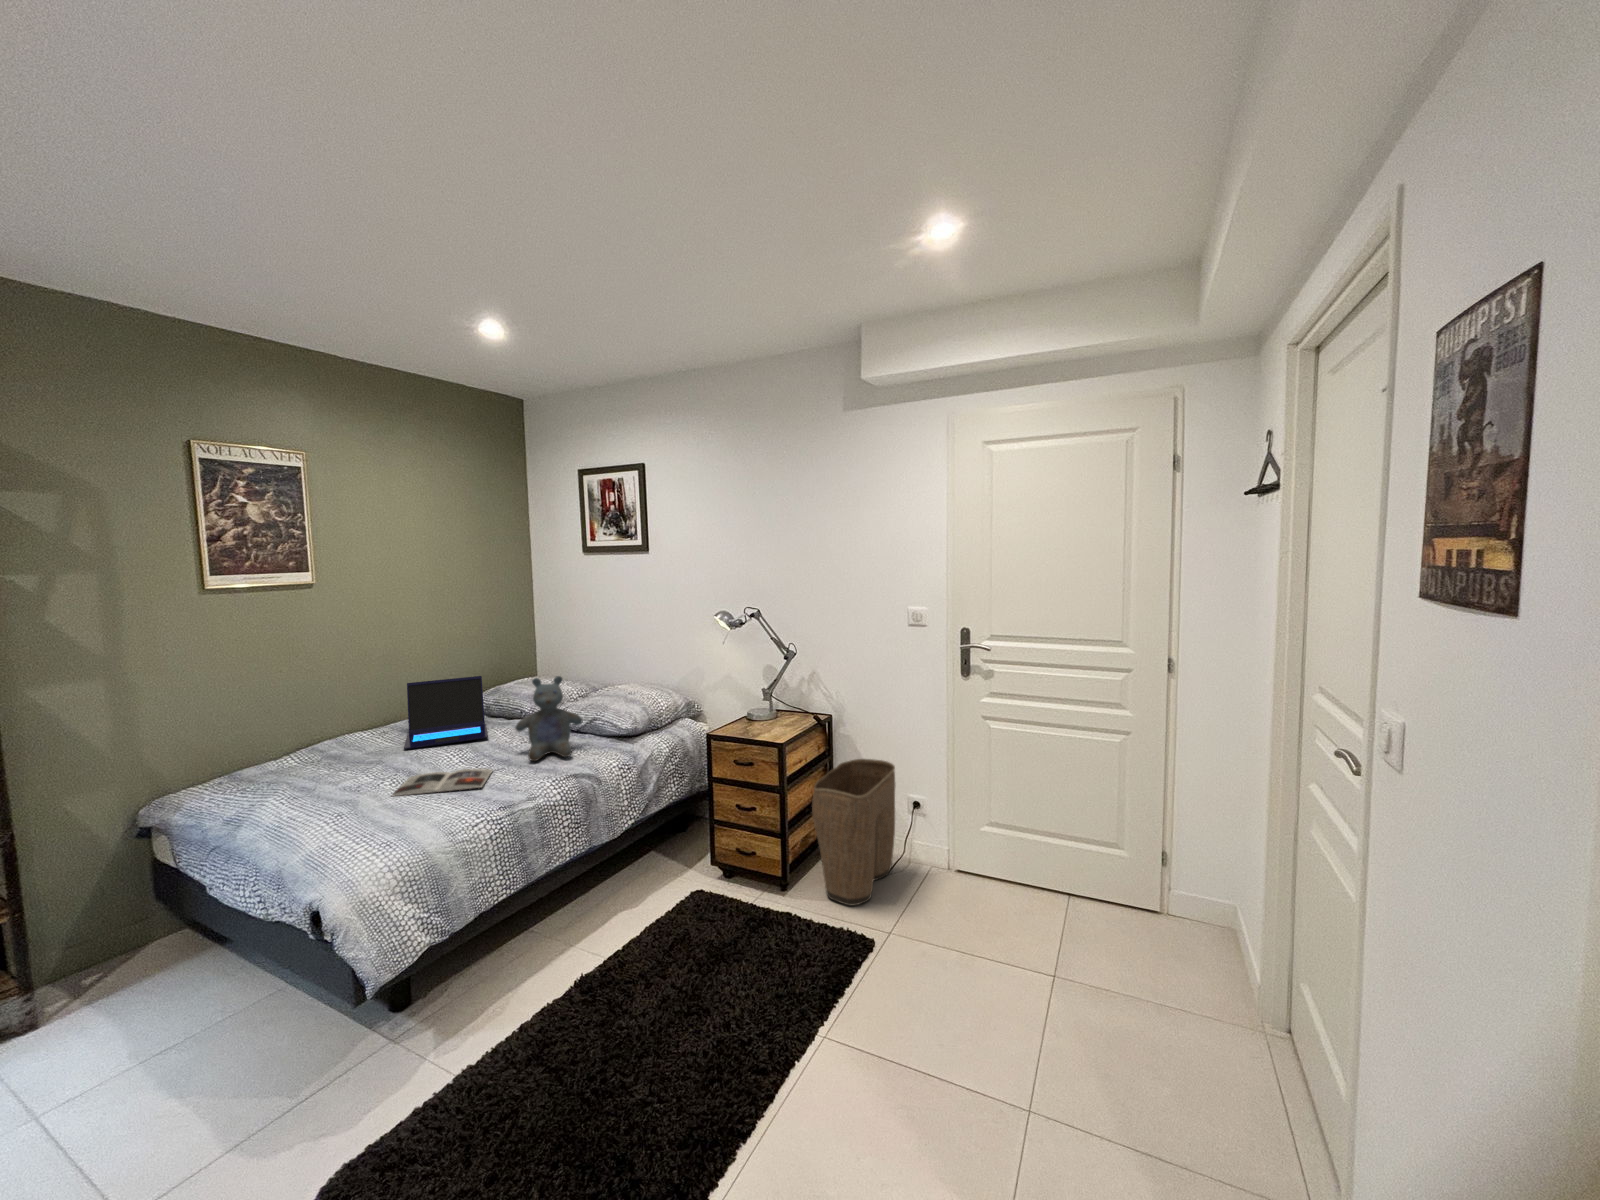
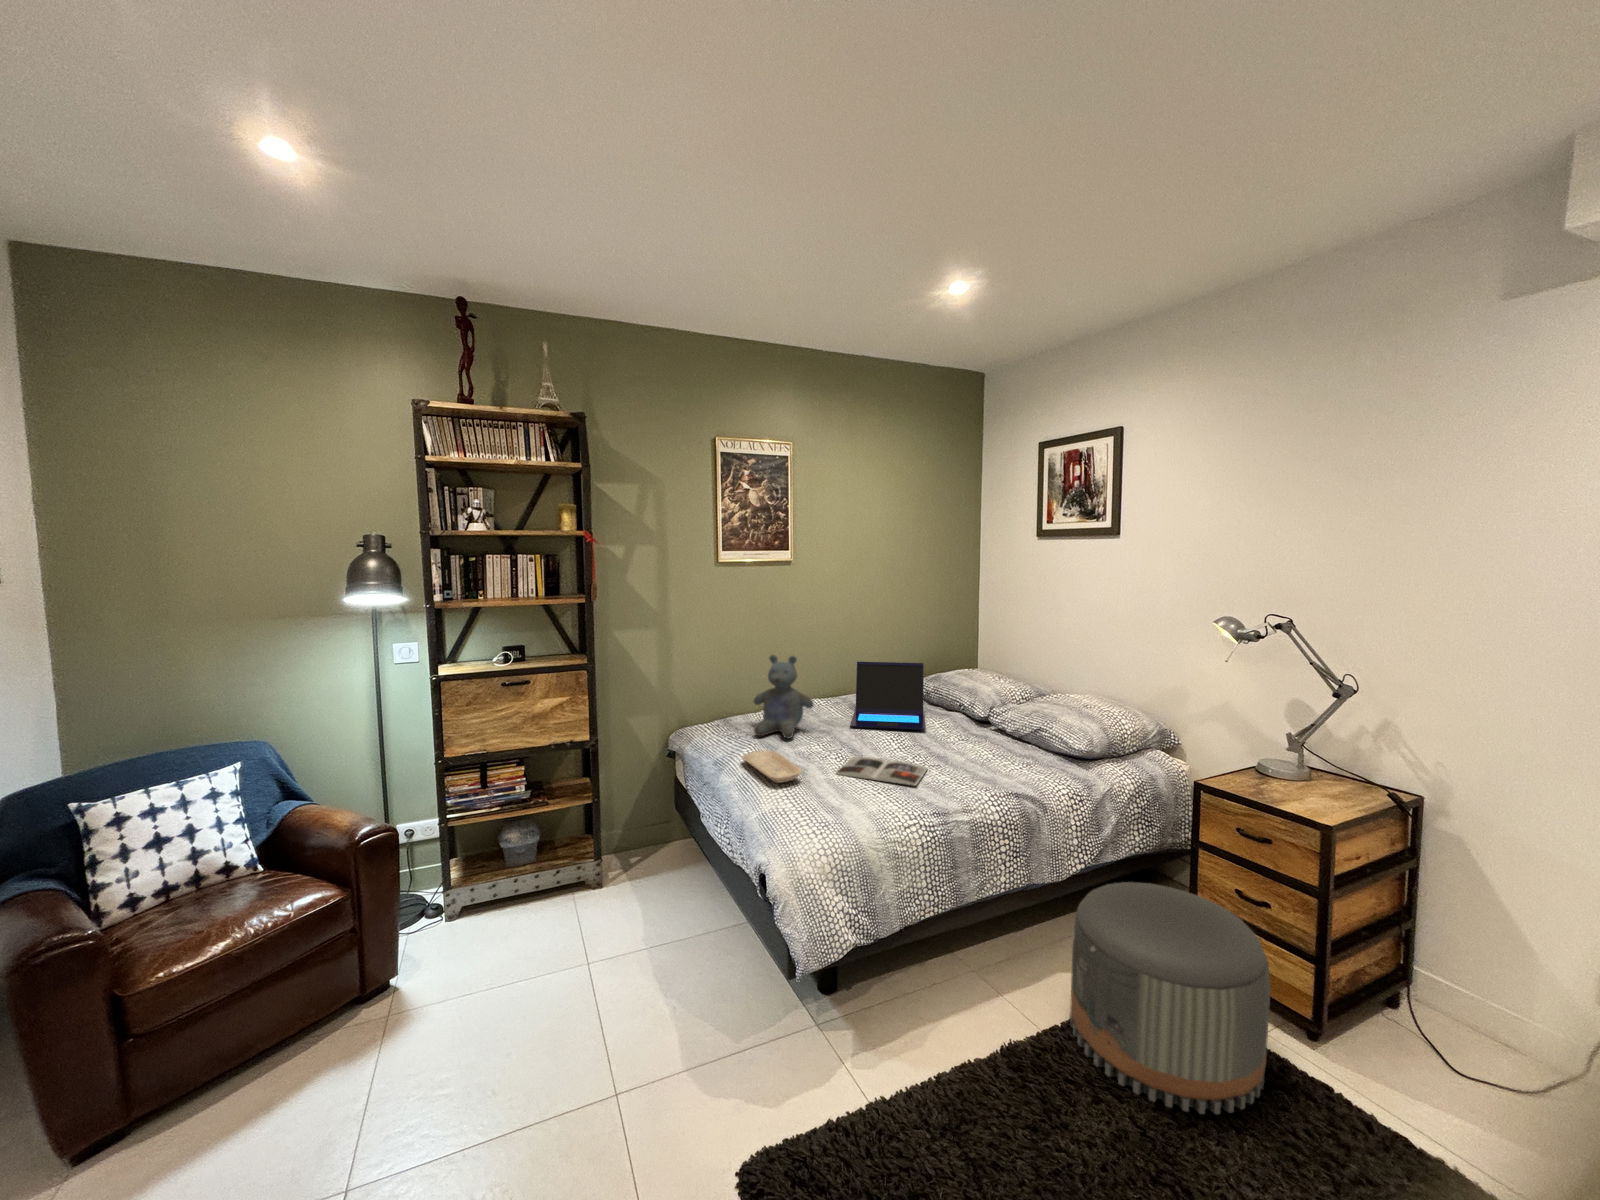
stuffed bear: present [516,676,582,761] -> present [754,655,814,738]
laundry basket: present [812,759,895,905] -> none [1379,878,1575,1131]
tray: none [266,790,351,820] -> present [742,750,802,783]
pouf: none [627,814,757,970] -> present [1070,882,1271,1114]

